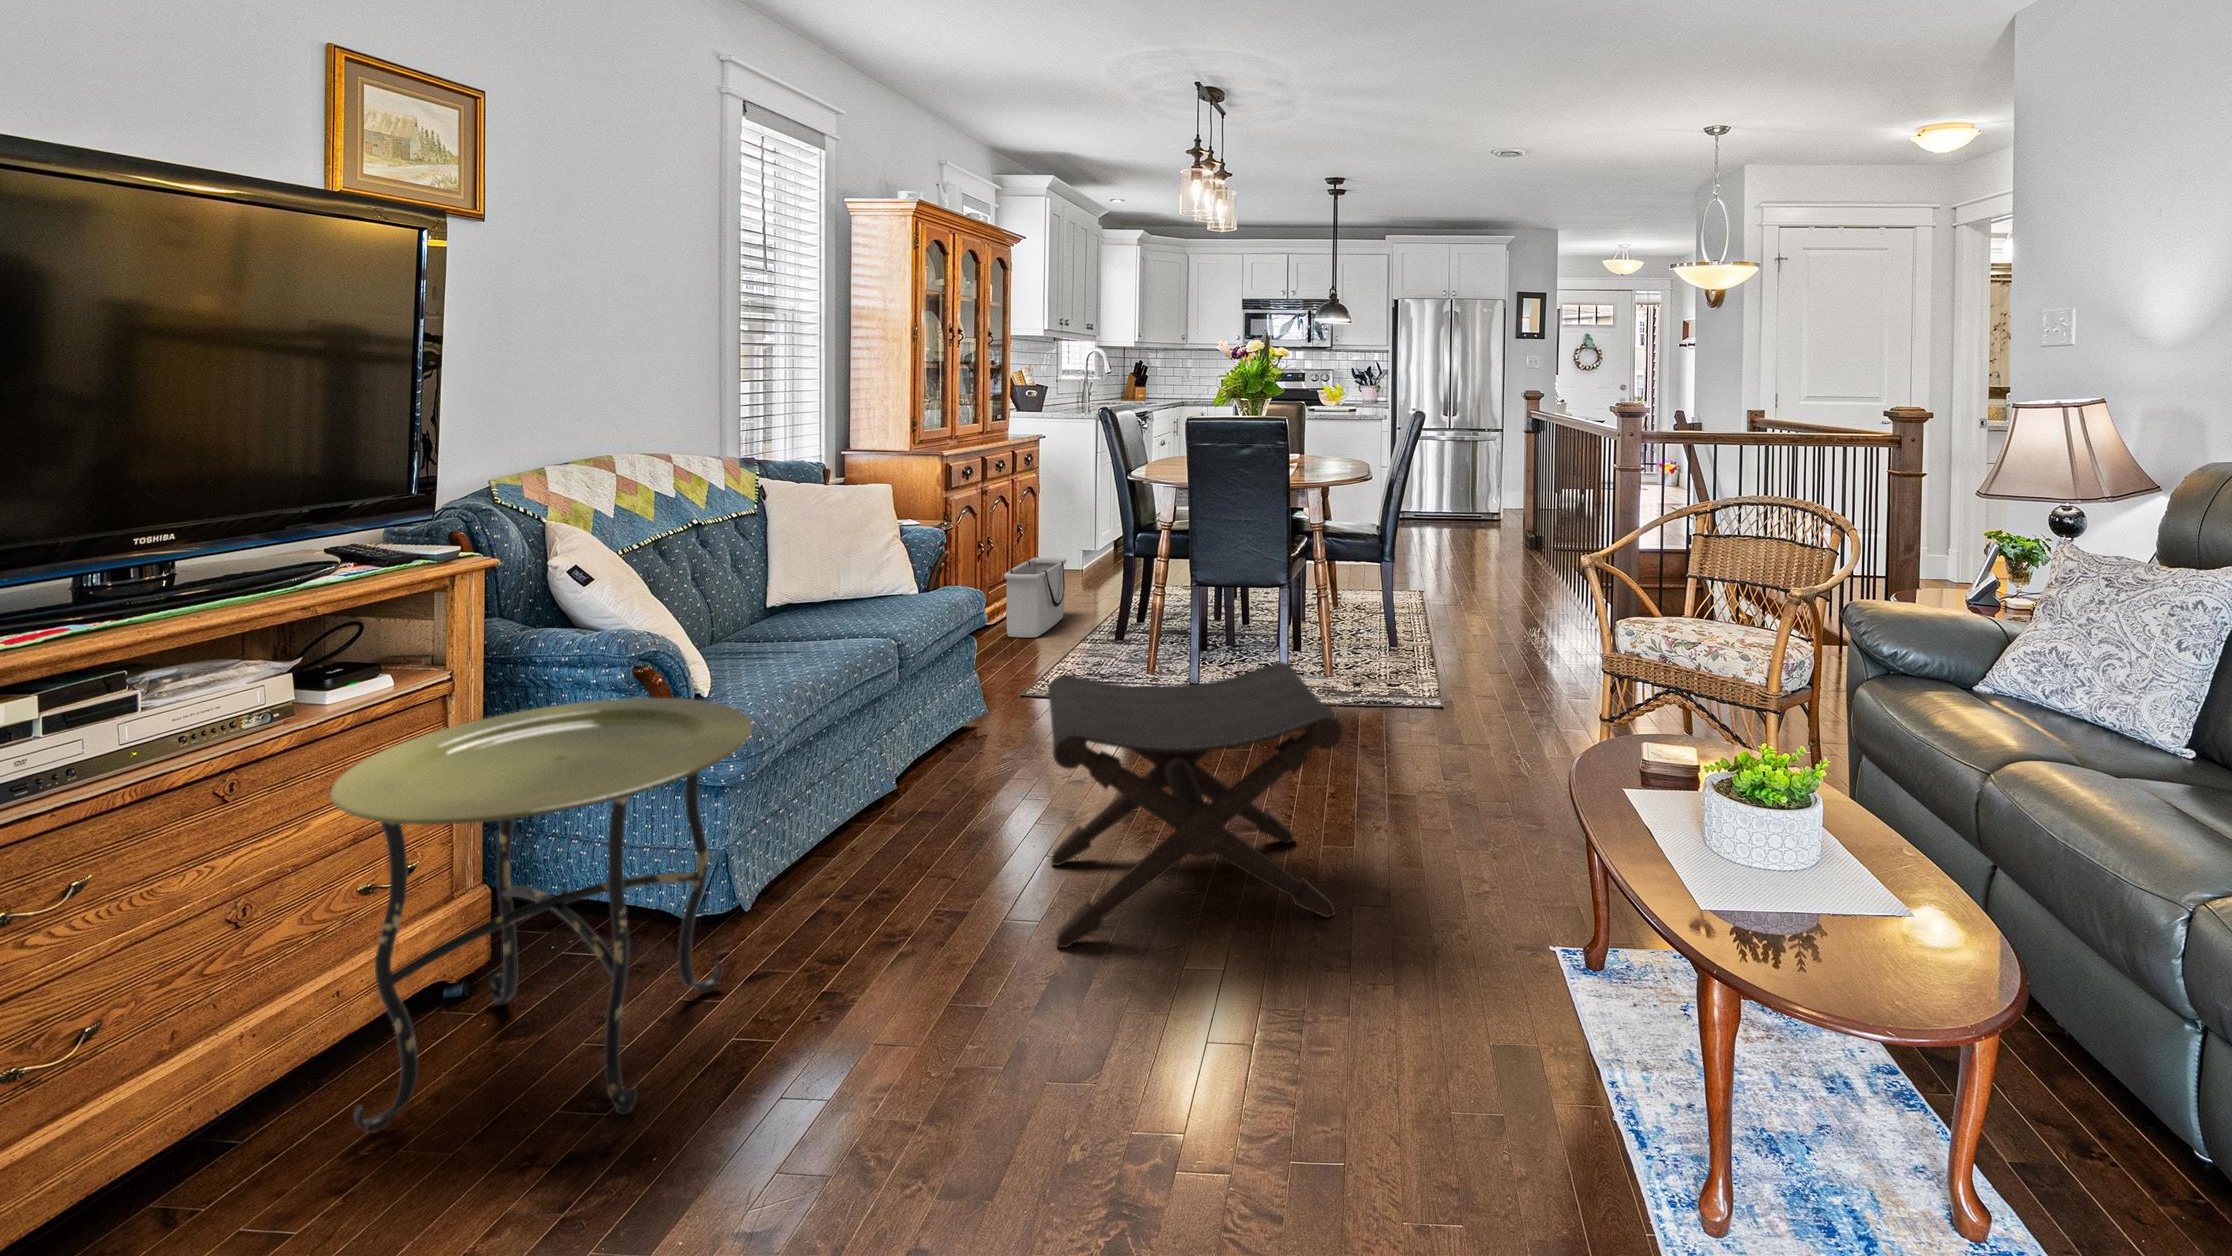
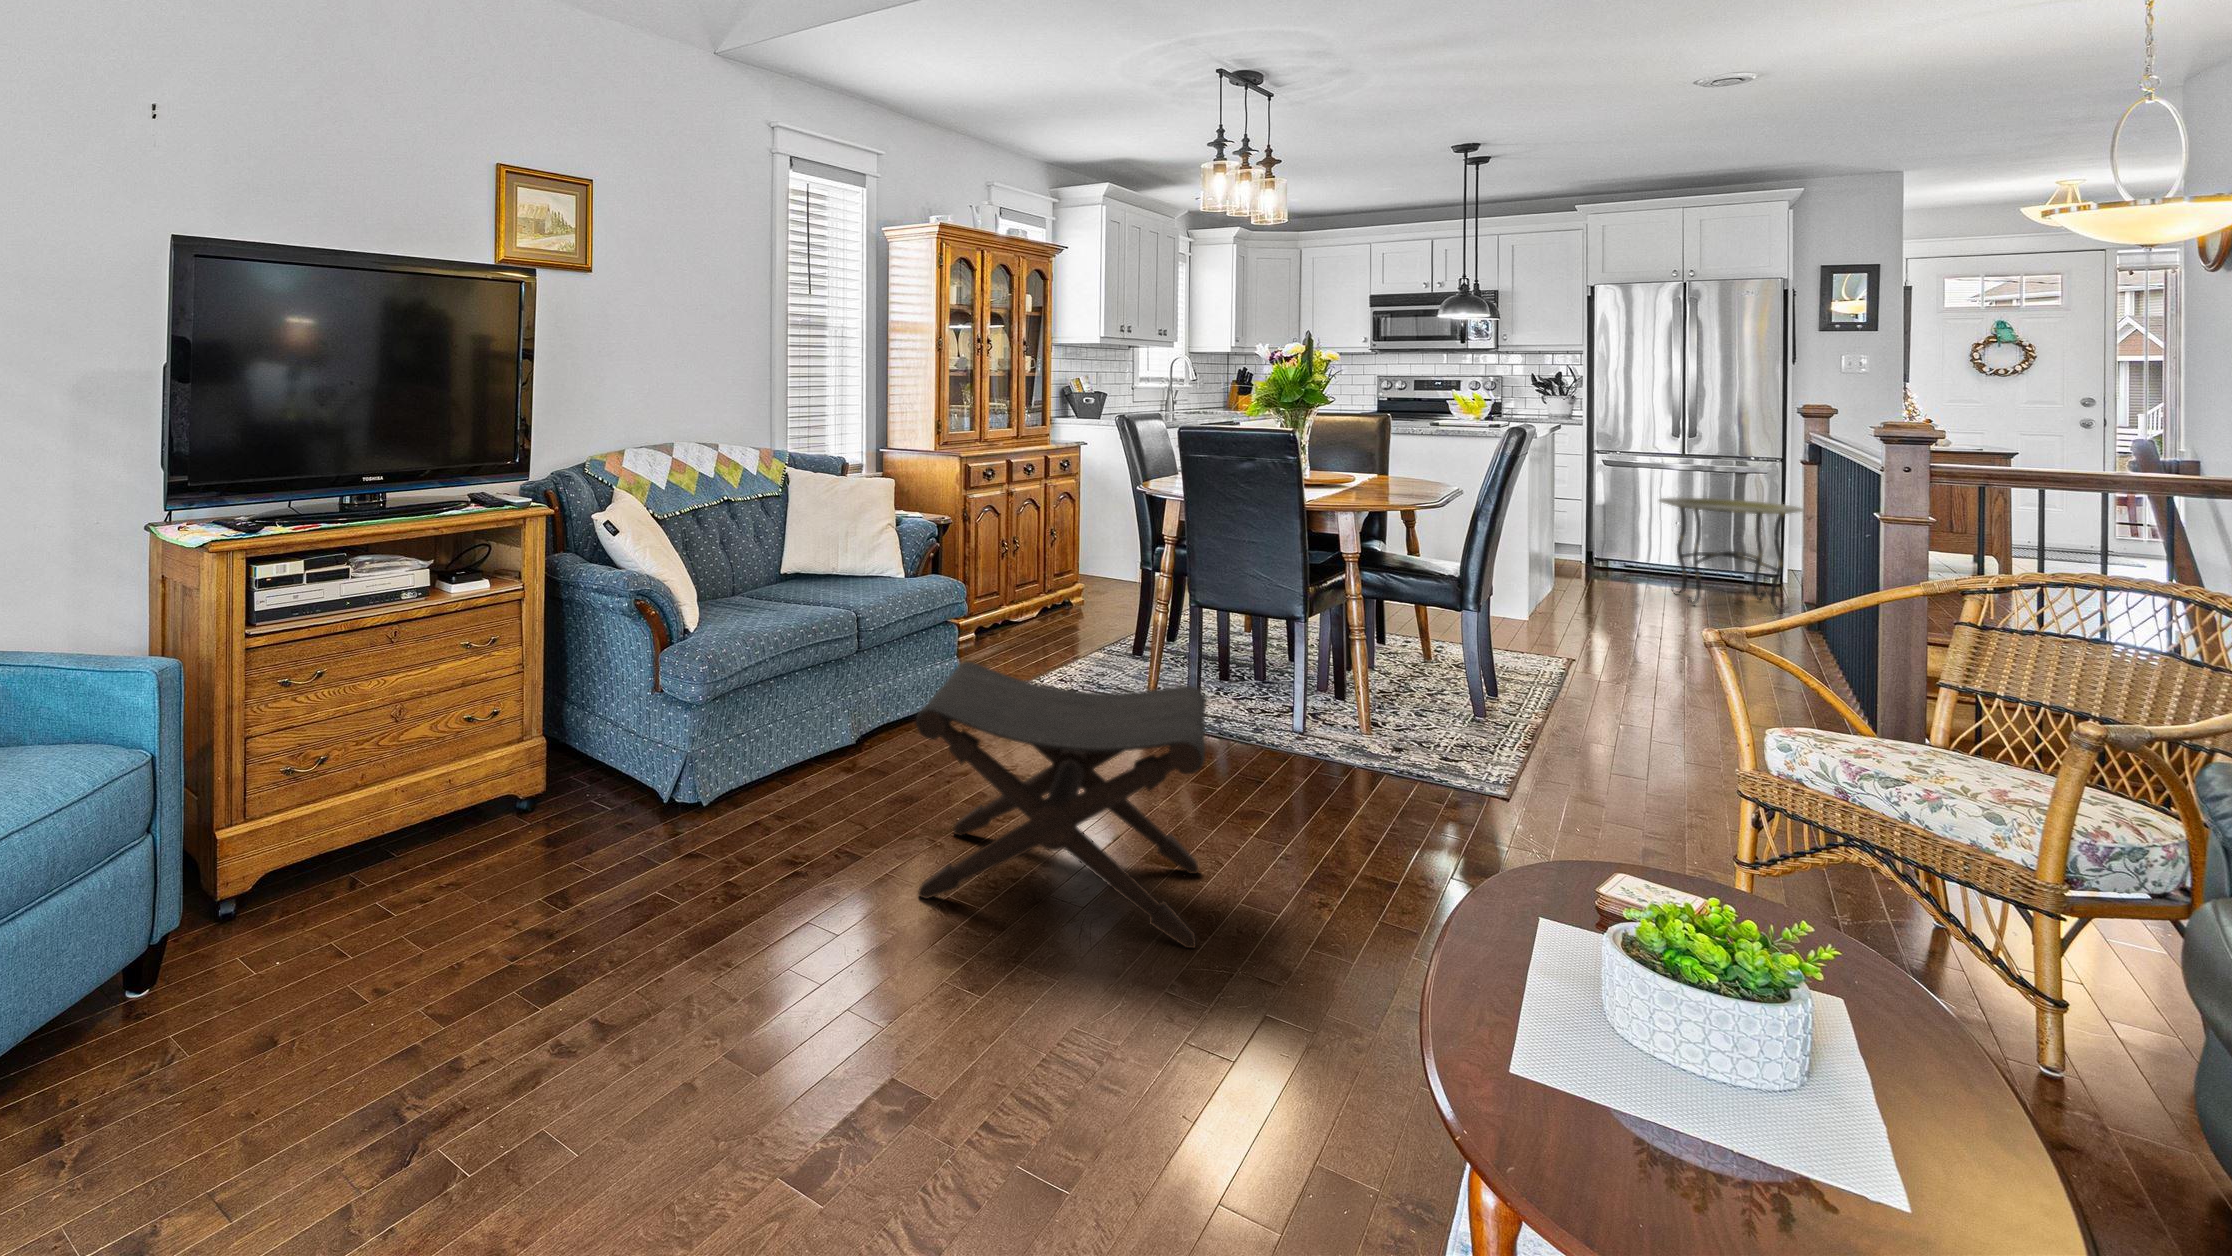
storage bin: present [1004,558,1066,638] -> none [1030,564,1102,641]
side table: present [331,698,753,1133] -> present [1659,497,1803,613]

